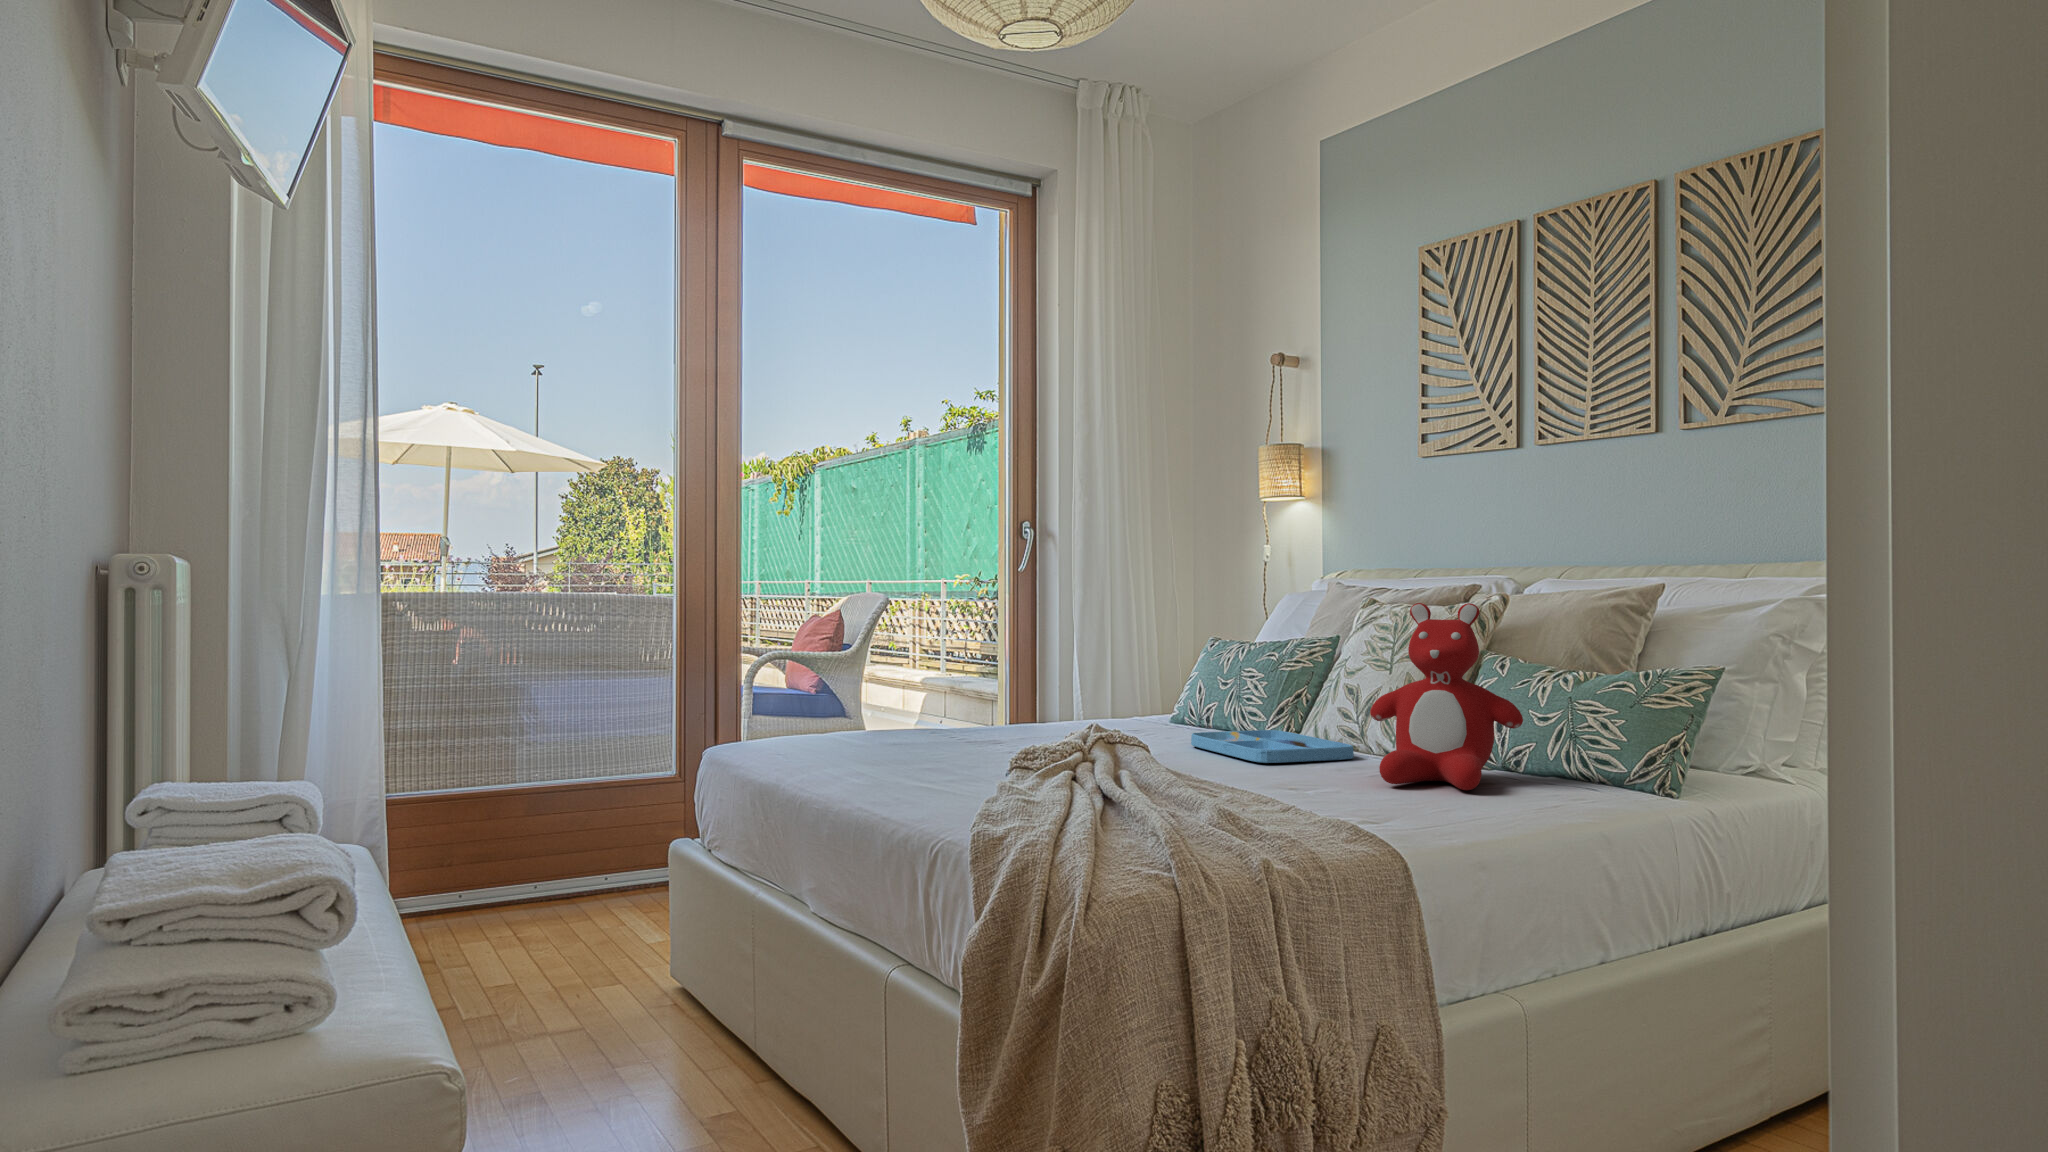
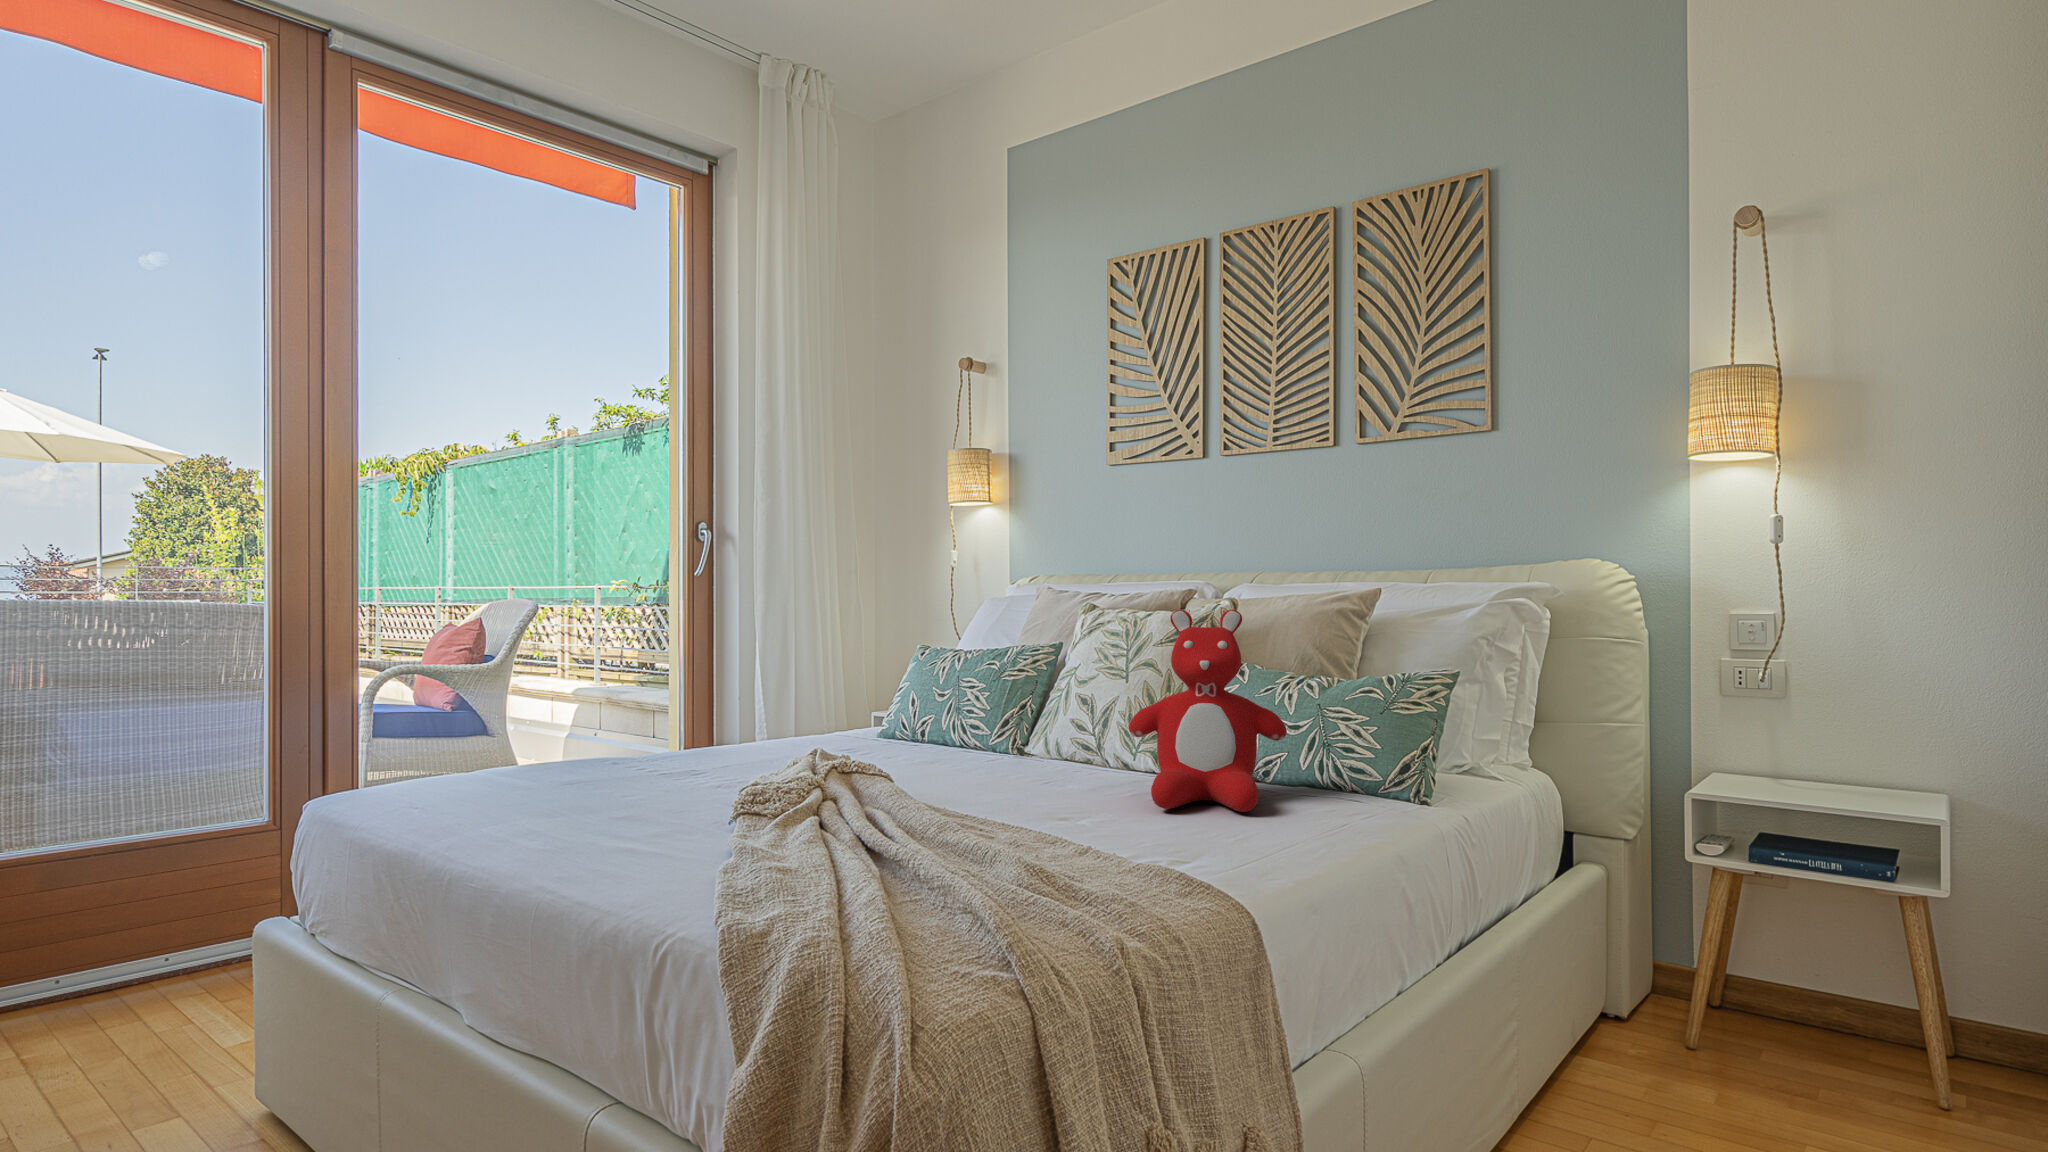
tray: present [1191,730,1354,763] -> none [918,744,1097,786]

